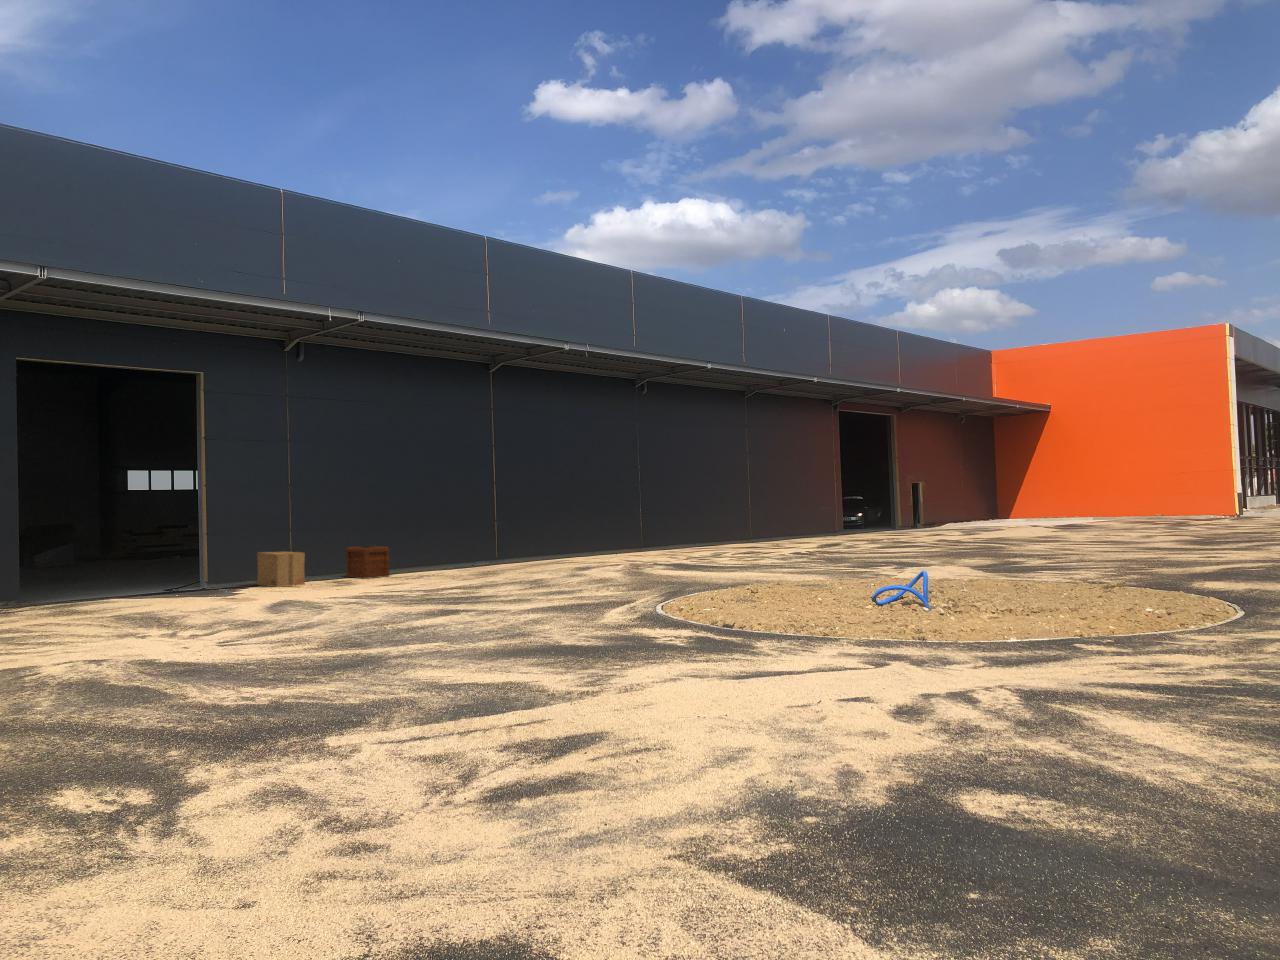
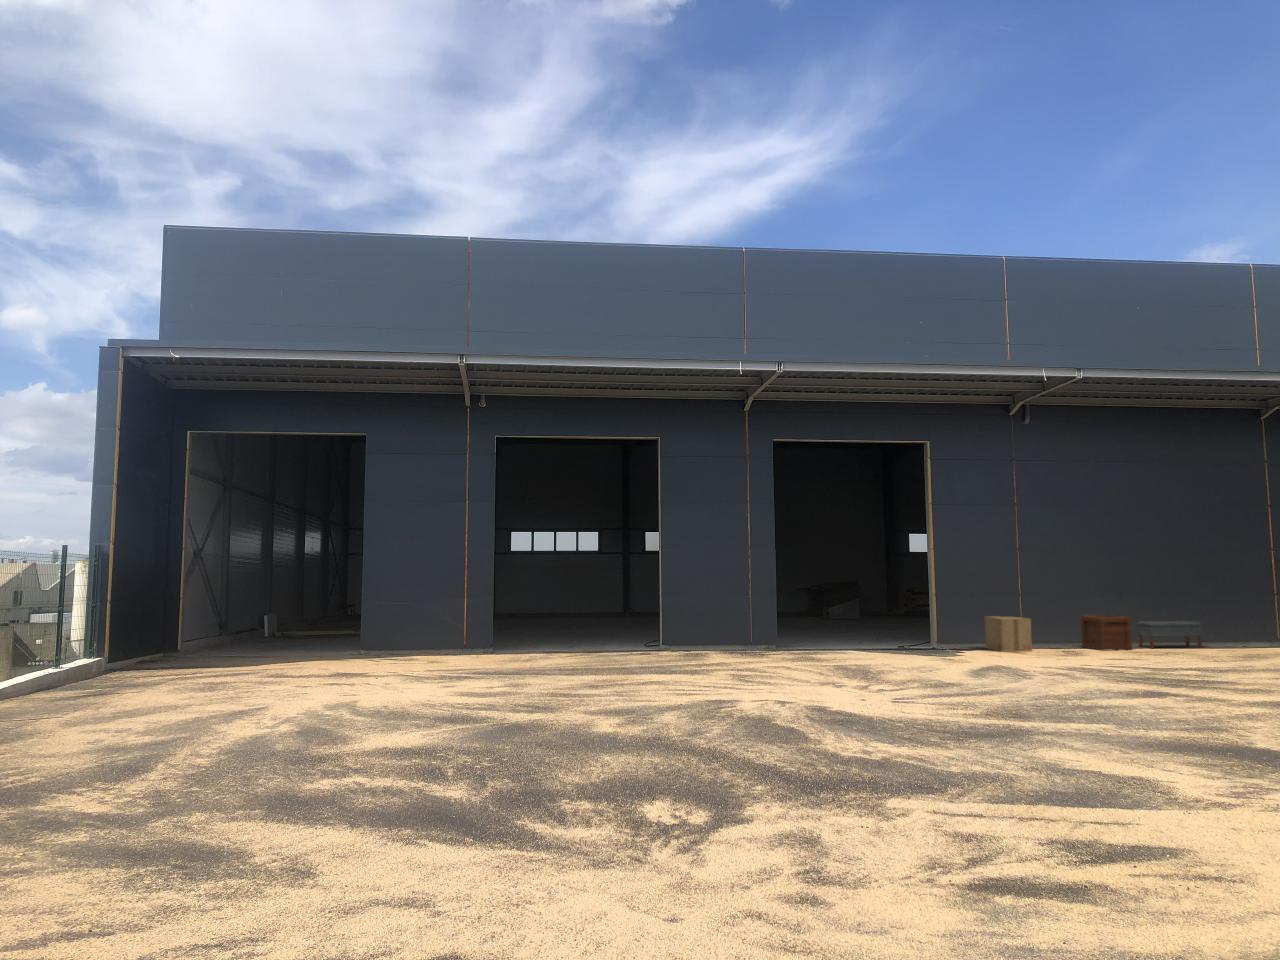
bench: none [391,548,441,574] -> present [1137,621,1202,649]

